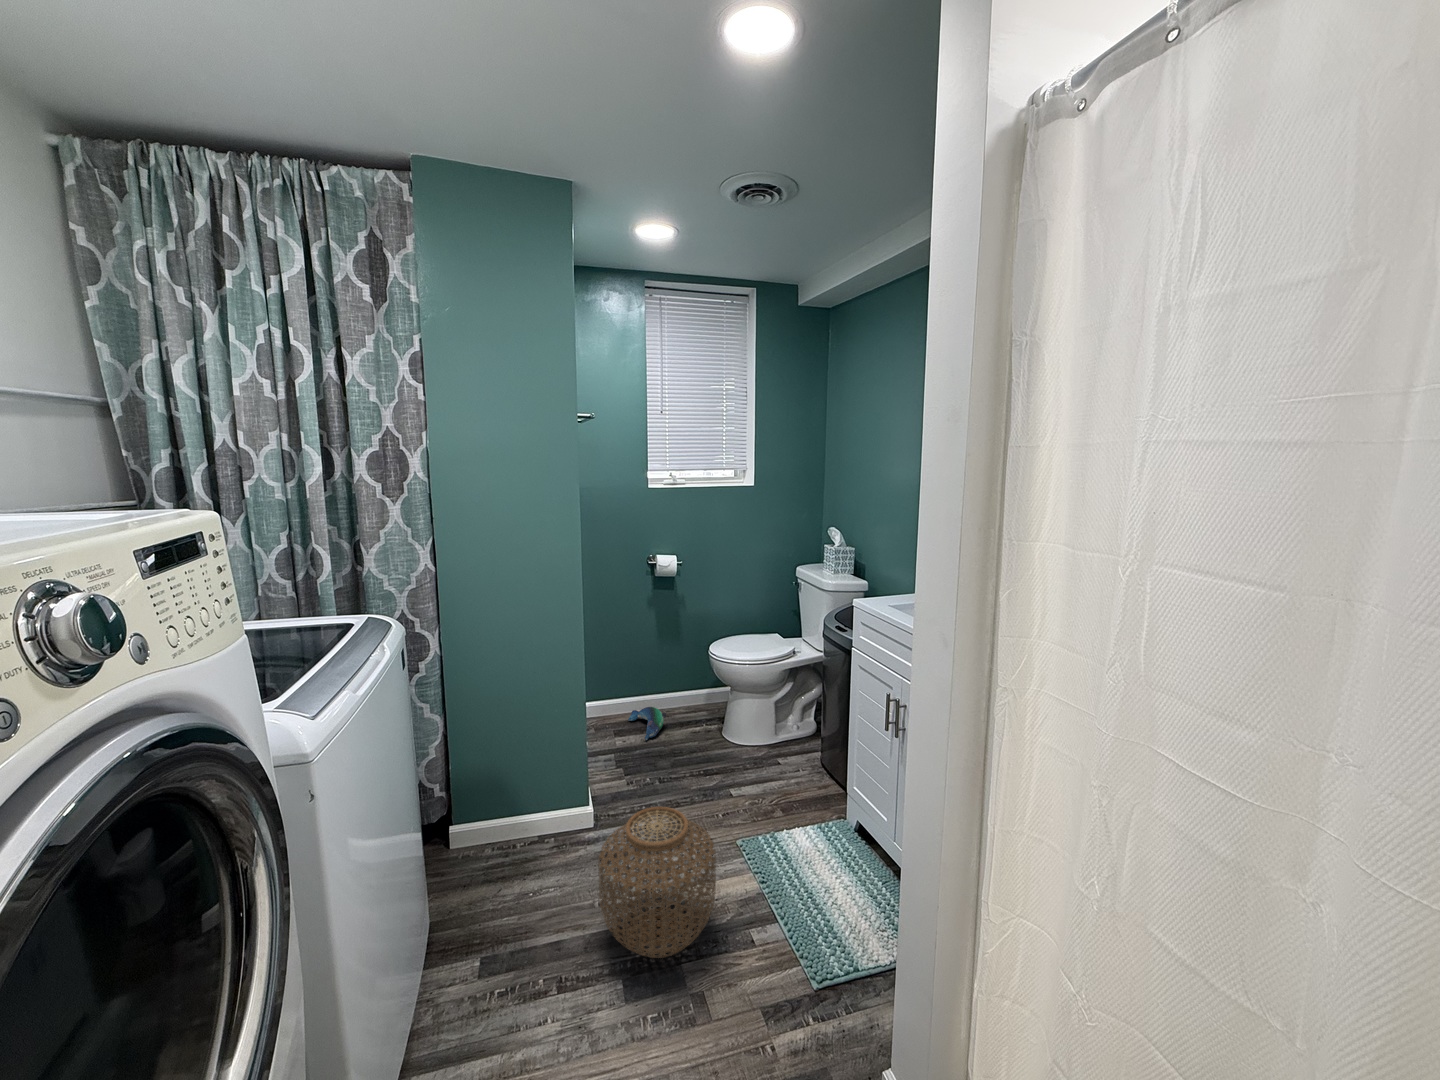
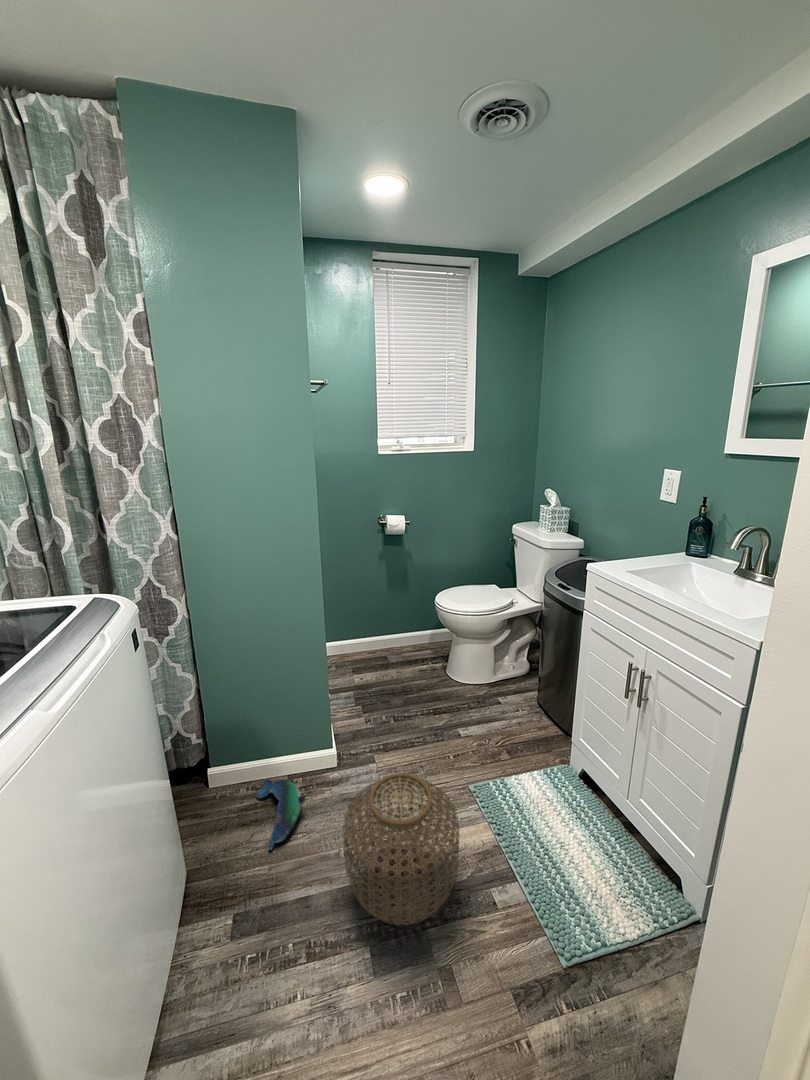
plush toy: present [628,707,666,740] -> present [257,779,305,850]

